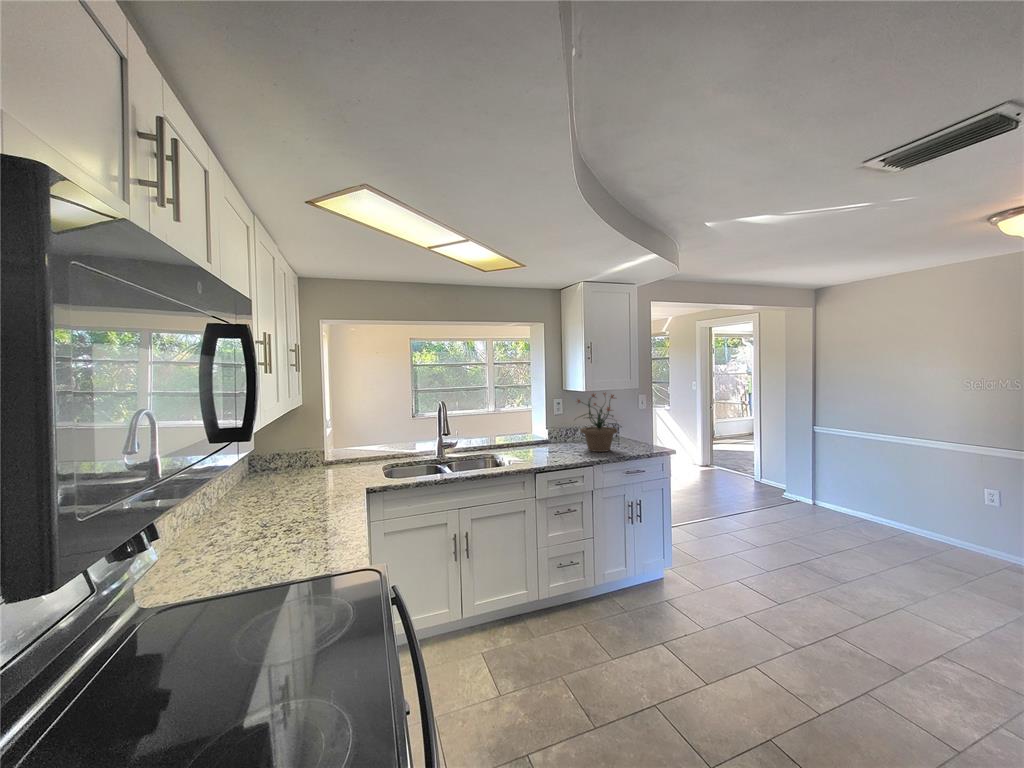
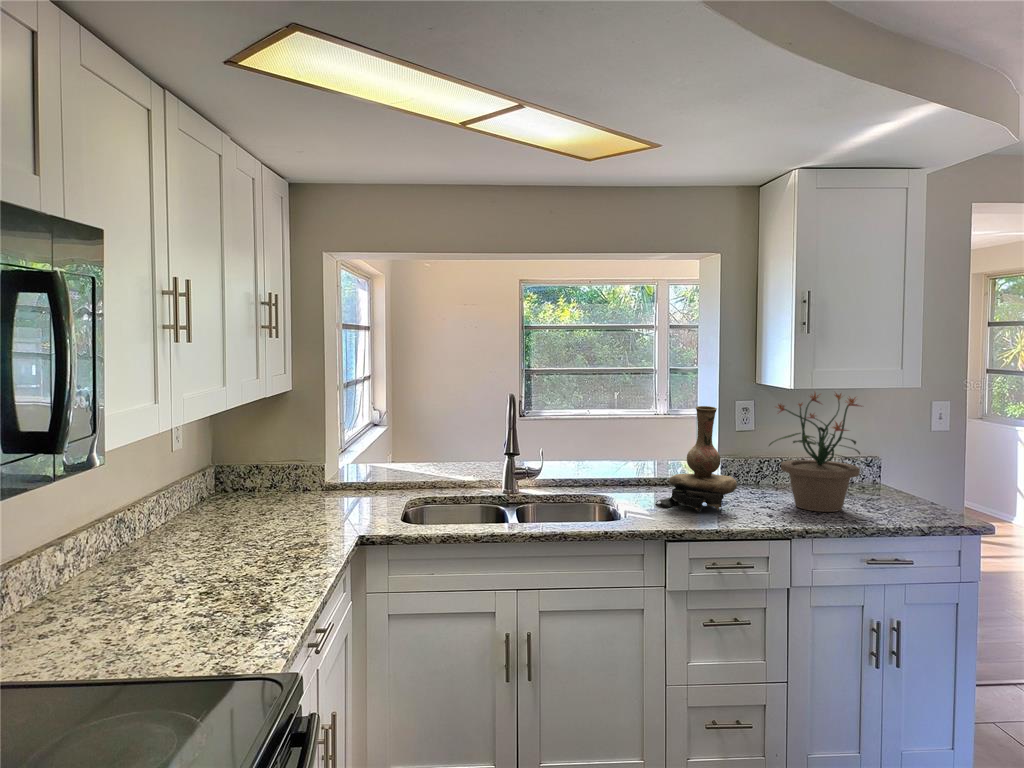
vase: none [521,402,563,457] -> present [656,406,737,512]

